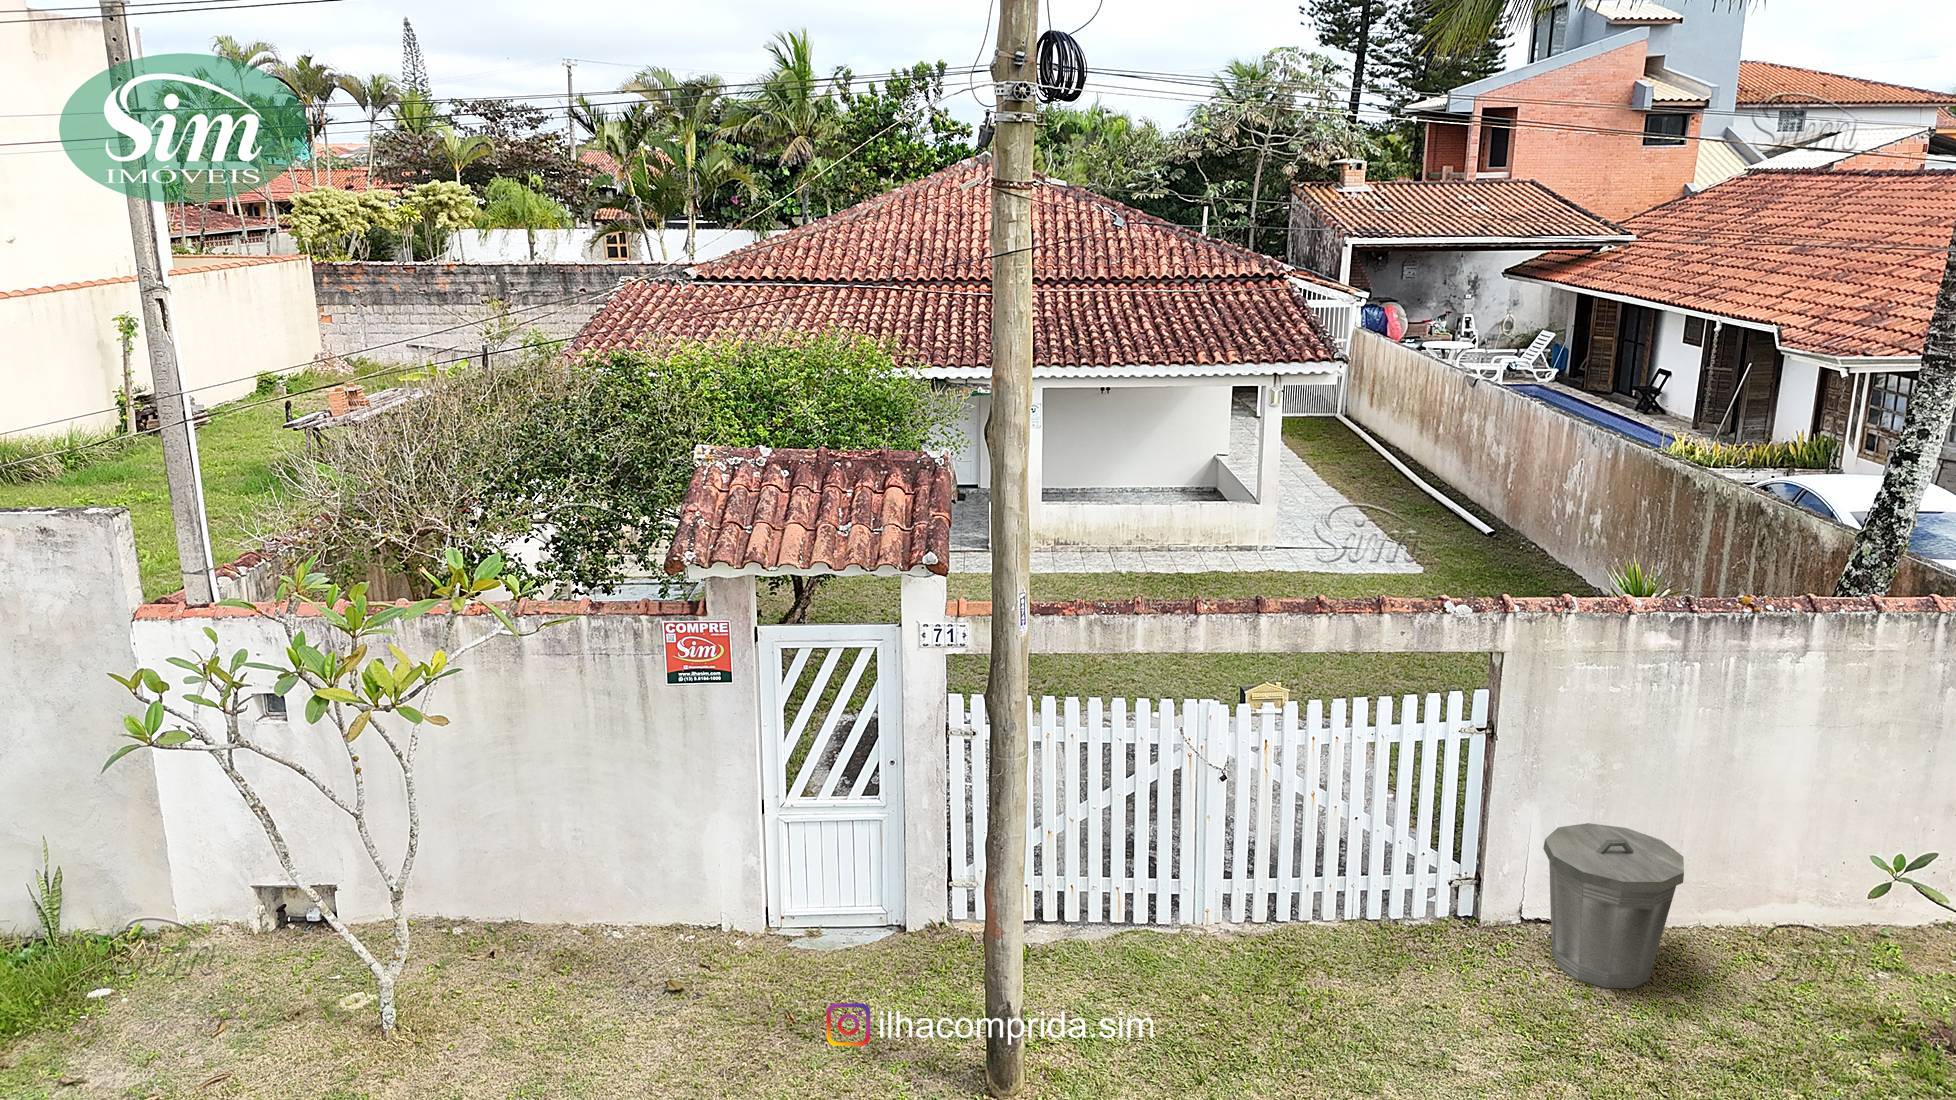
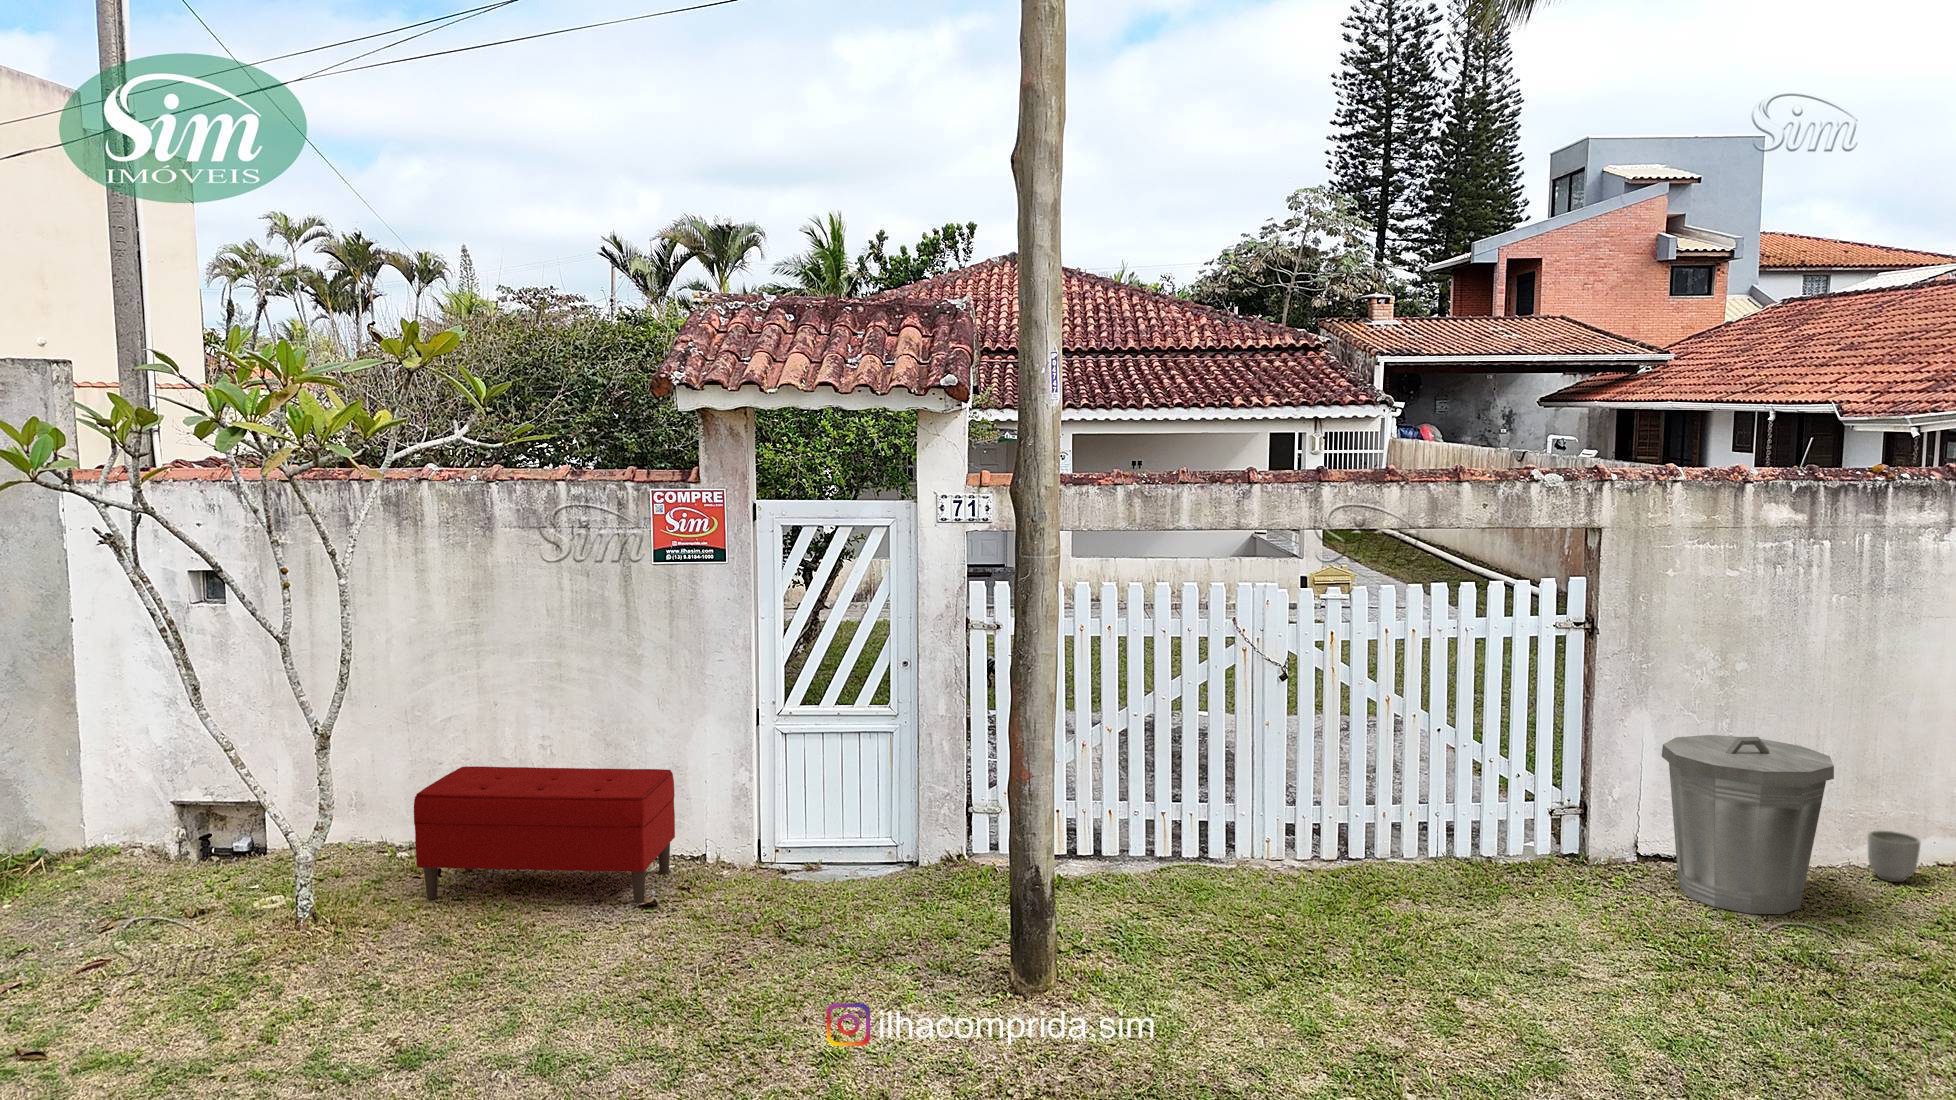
bench: none [469,854,694,984] -> present [414,766,675,904]
planter: none [1715,899,1758,945] -> present [1868,831,1920,882]

